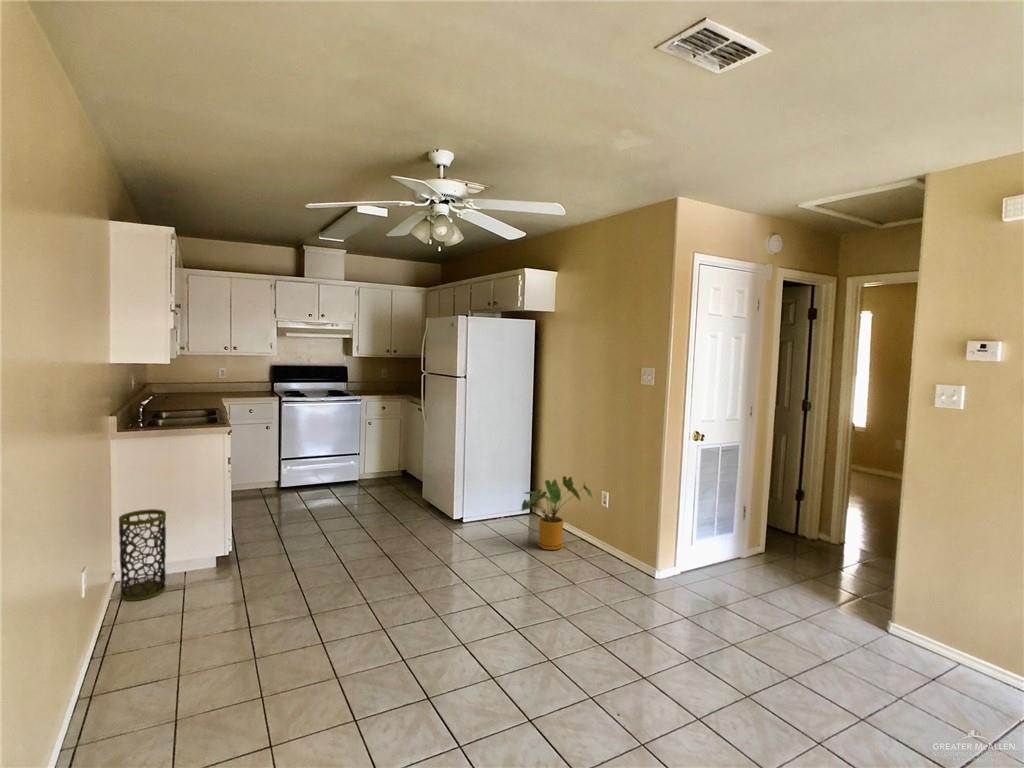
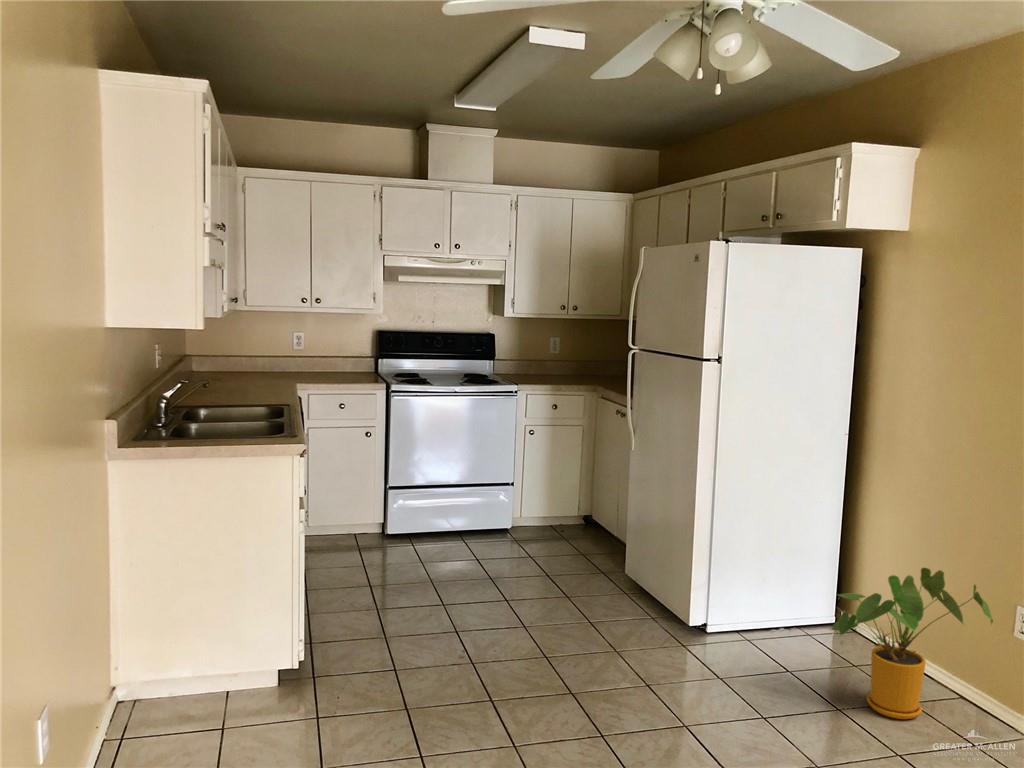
trash can: present [119,509,166,601] -> none [120,583,195,745]

